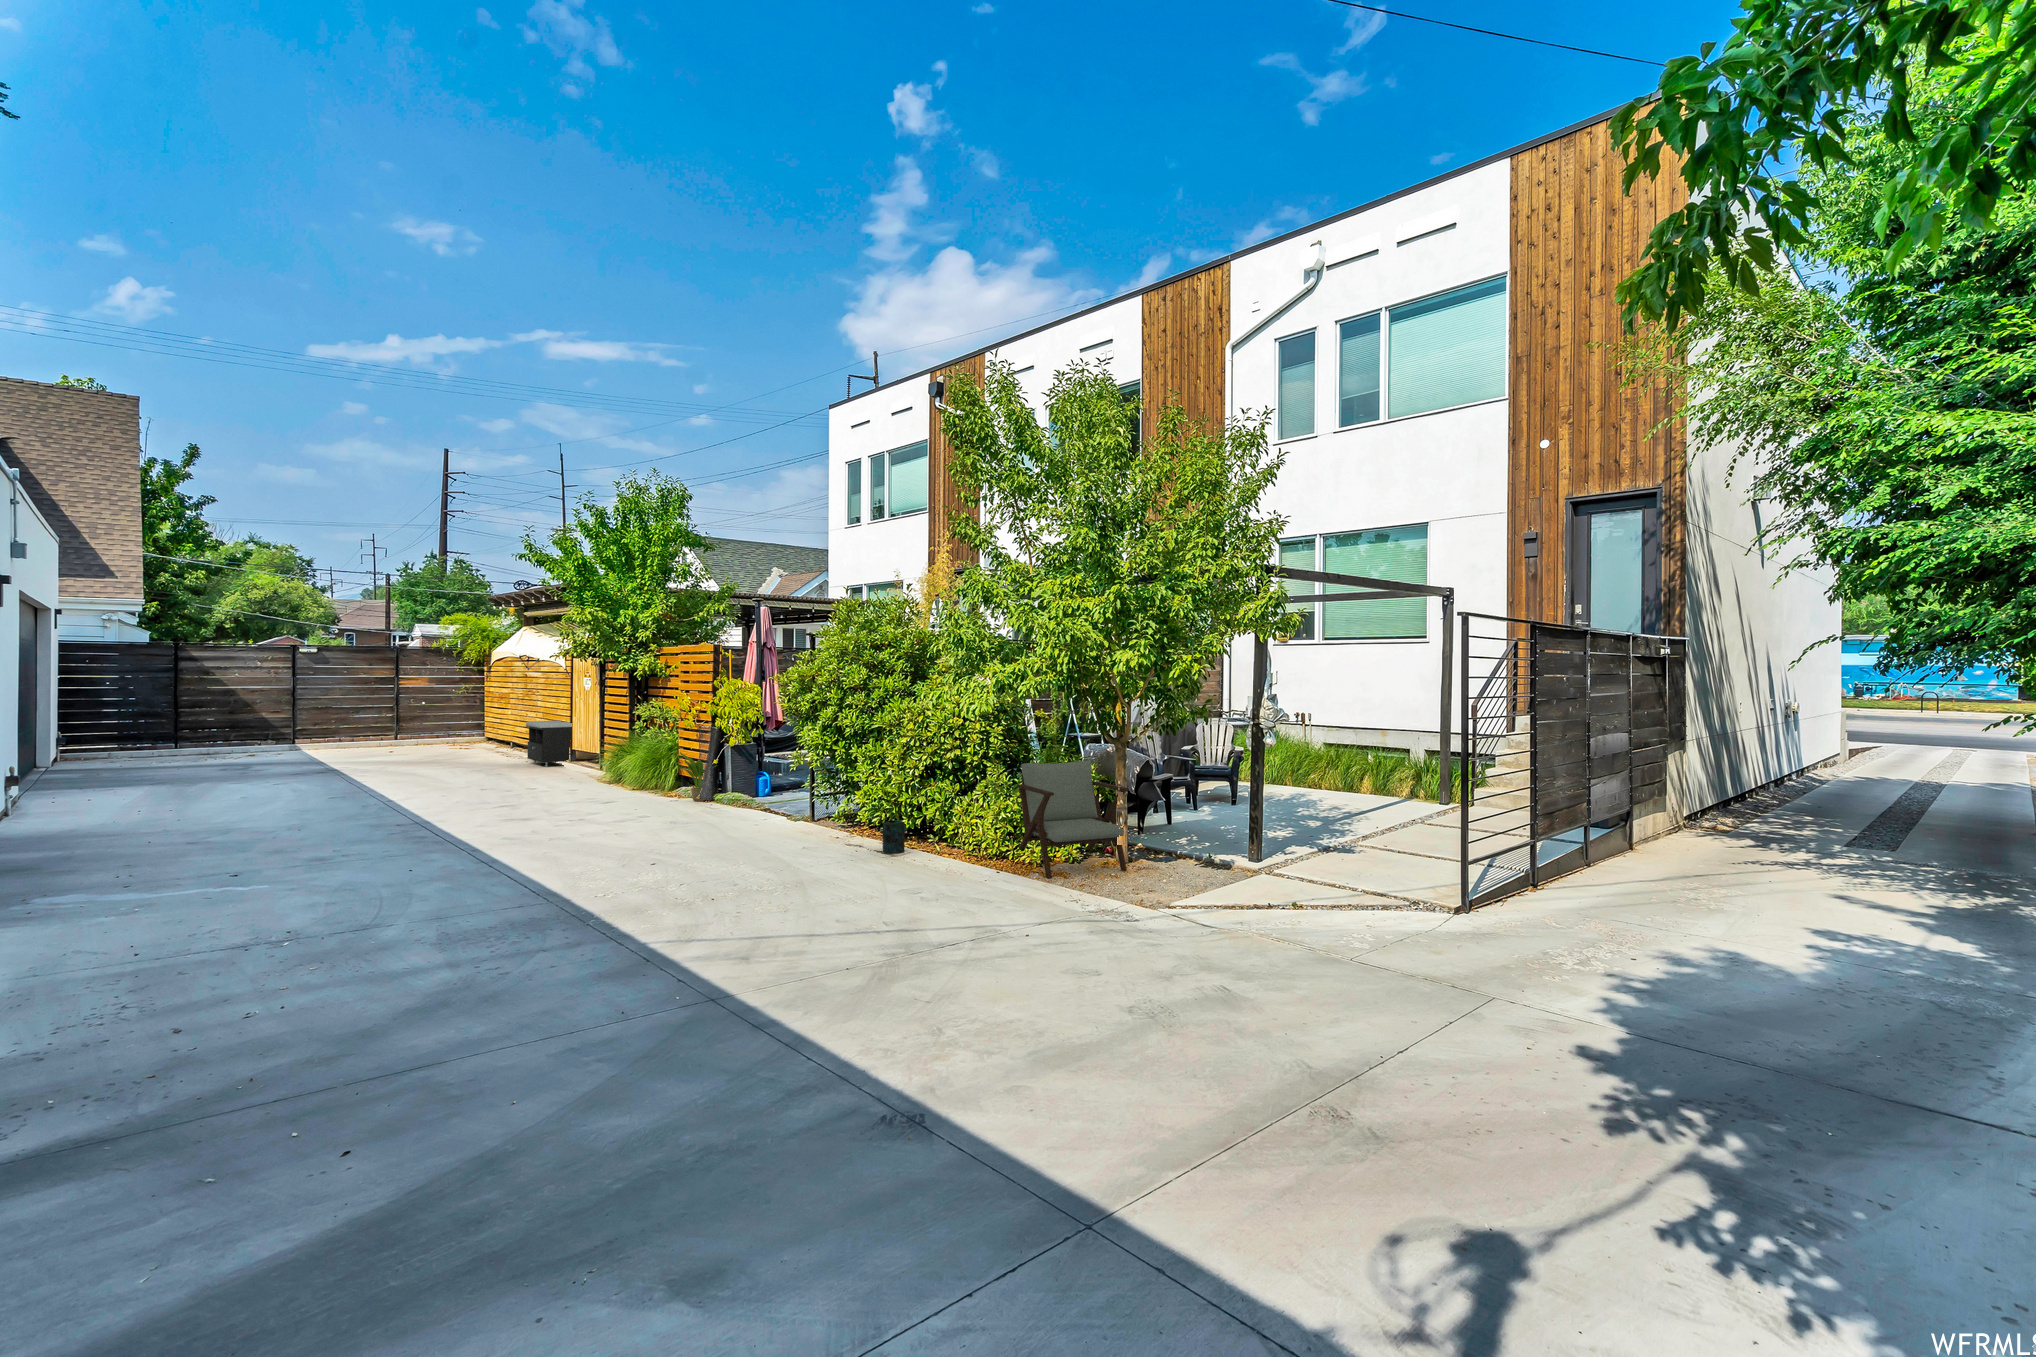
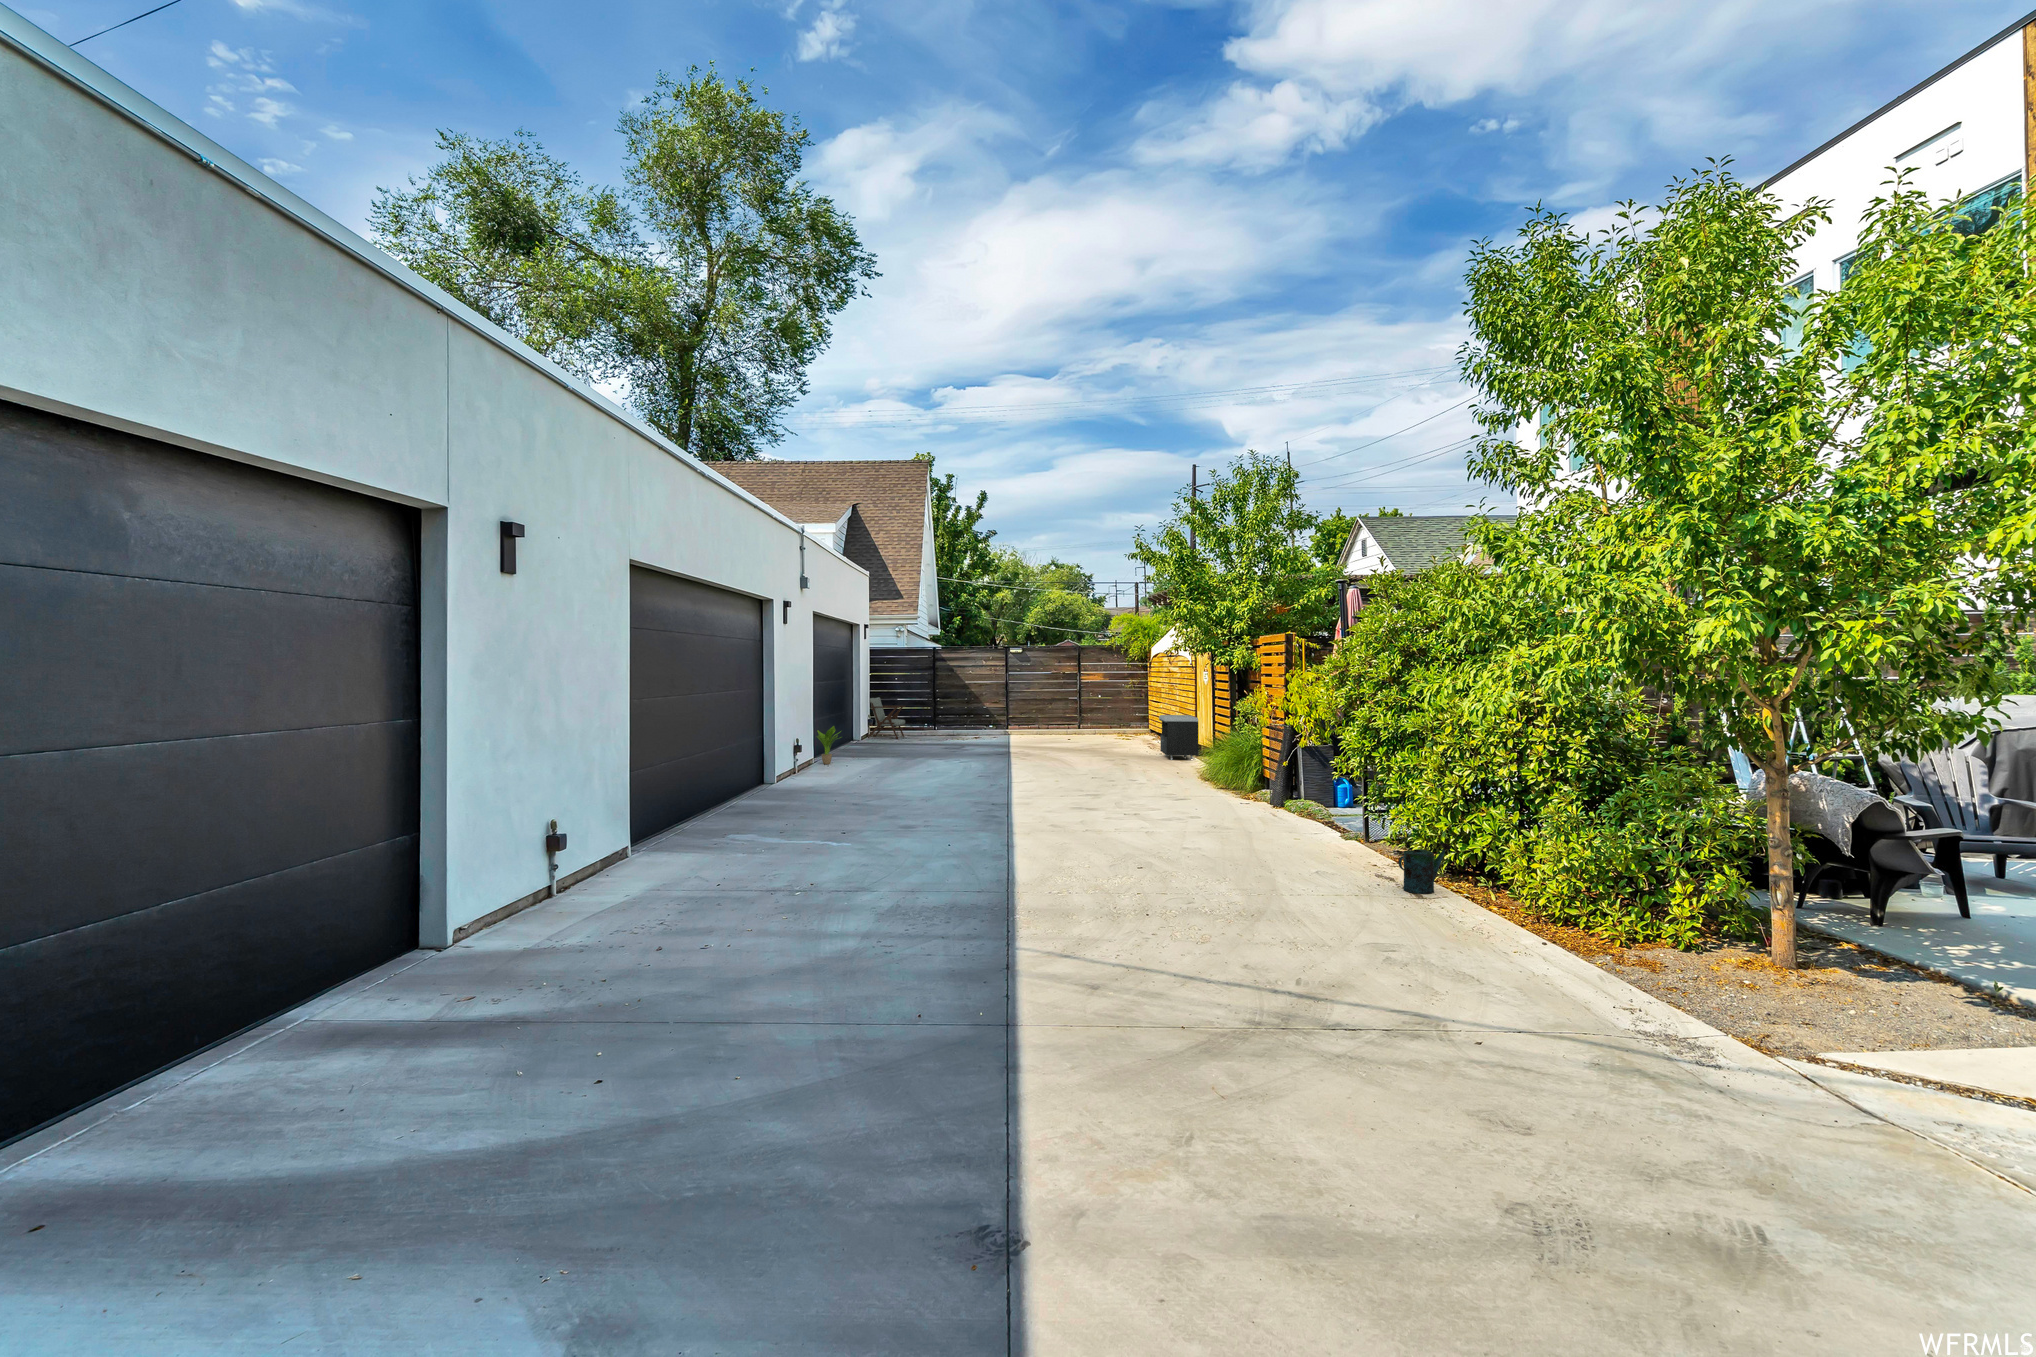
potted plant: present [679,752,717,801] -> present [816,726,841,764]
lounge chair: present [1017,761,1129,878] -> present [868,697,905,739]

